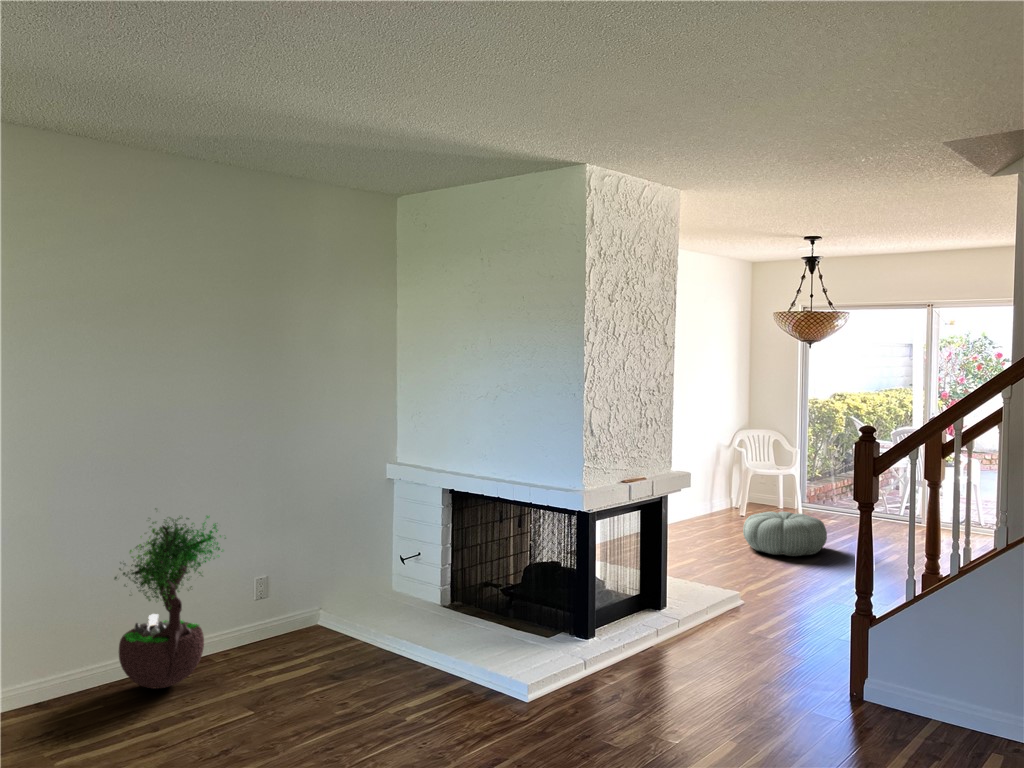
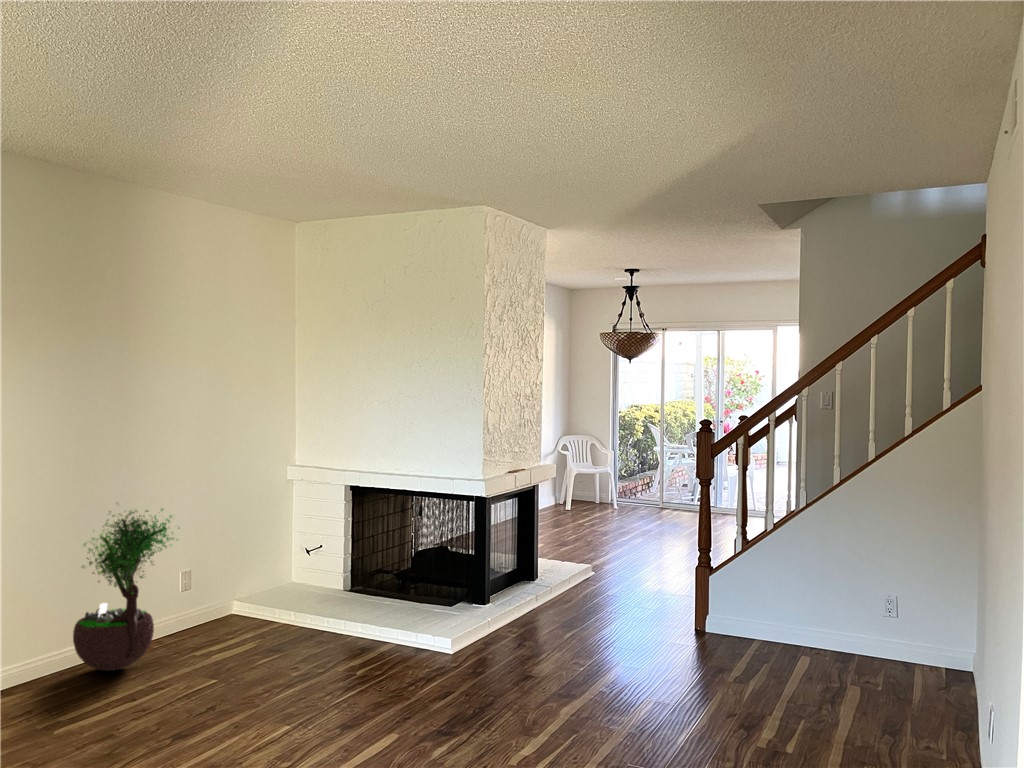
pouf: present [743,512,827,556] -> none [579,503,646,538]

